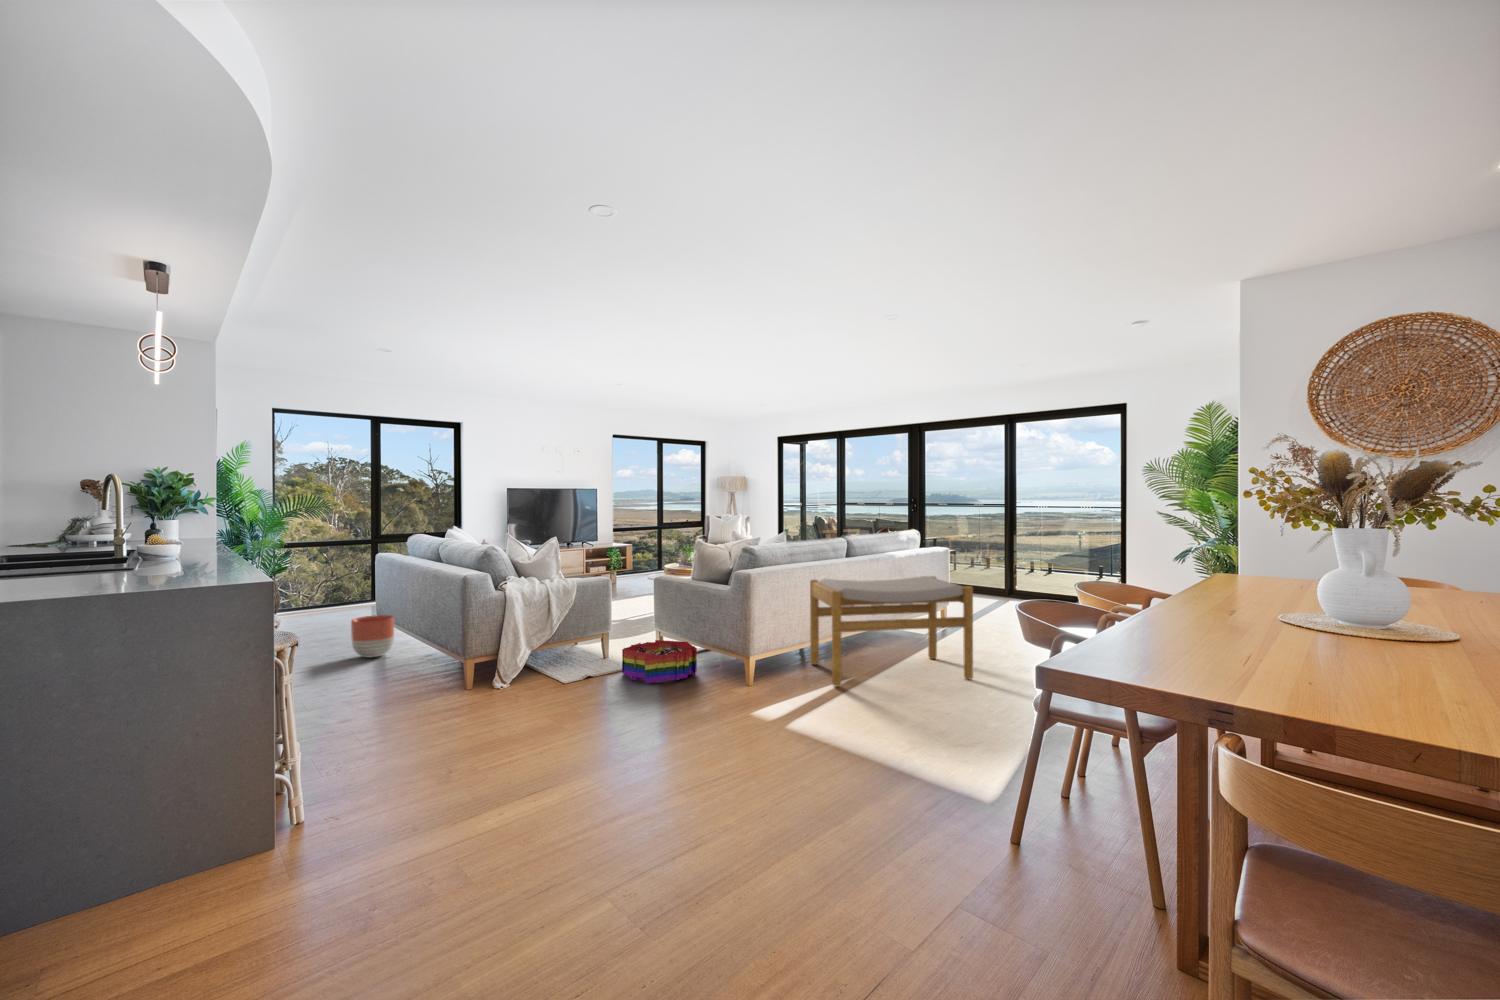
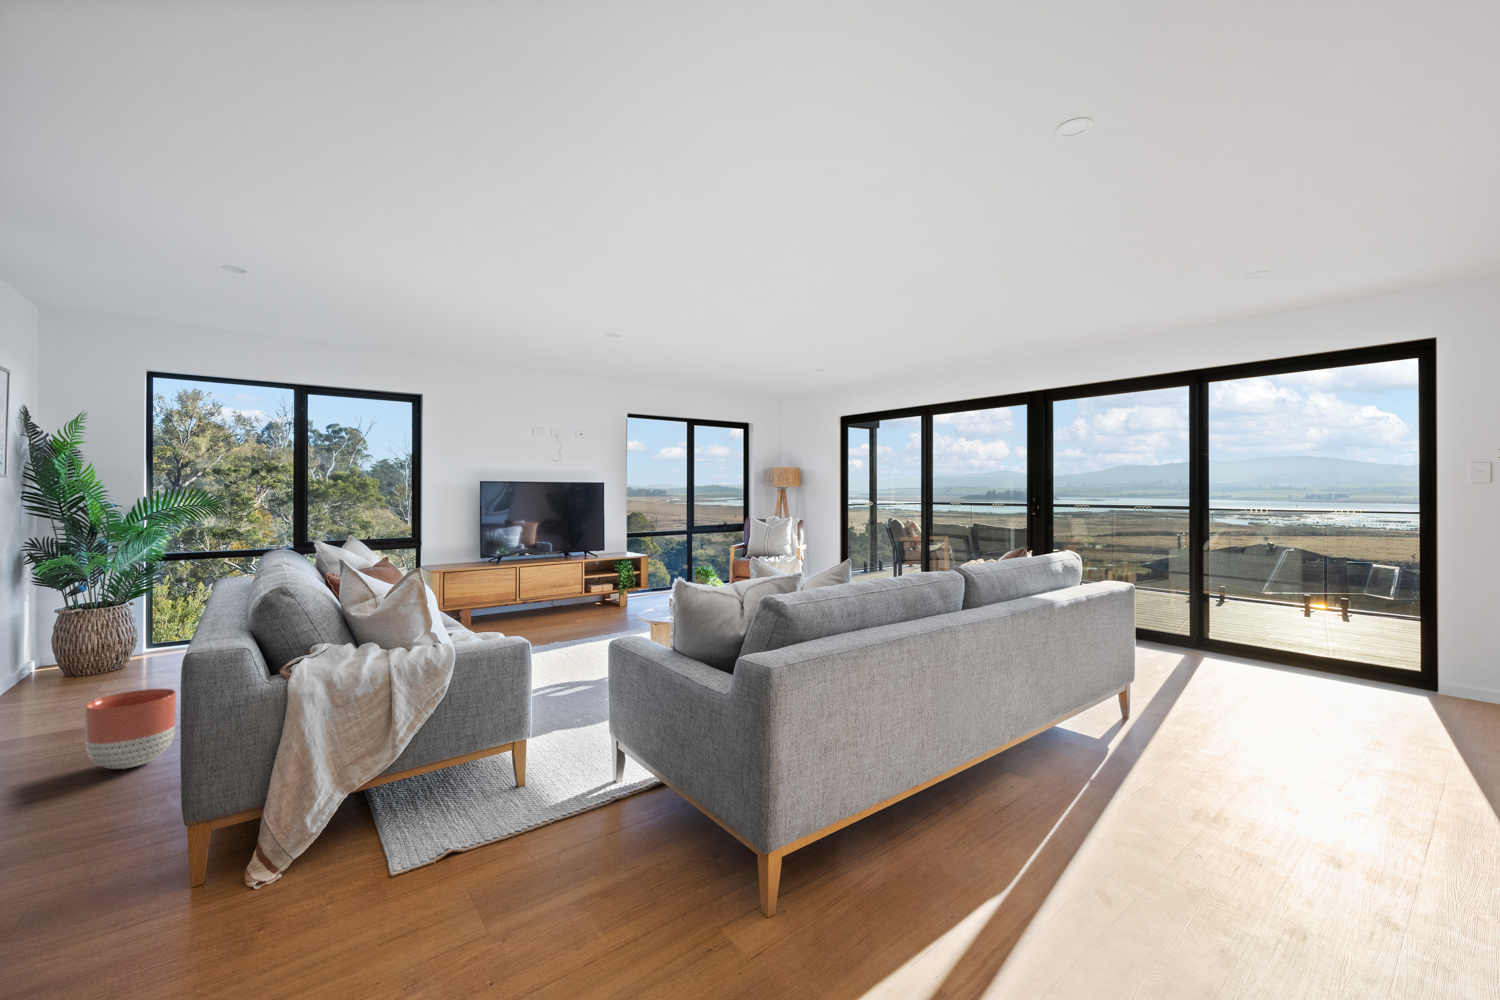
footstool: present [810,576,973,687] -> none [919,652,1342,952]
storage bin: present [622,640,697,683] -> none [511,771,676,908]

